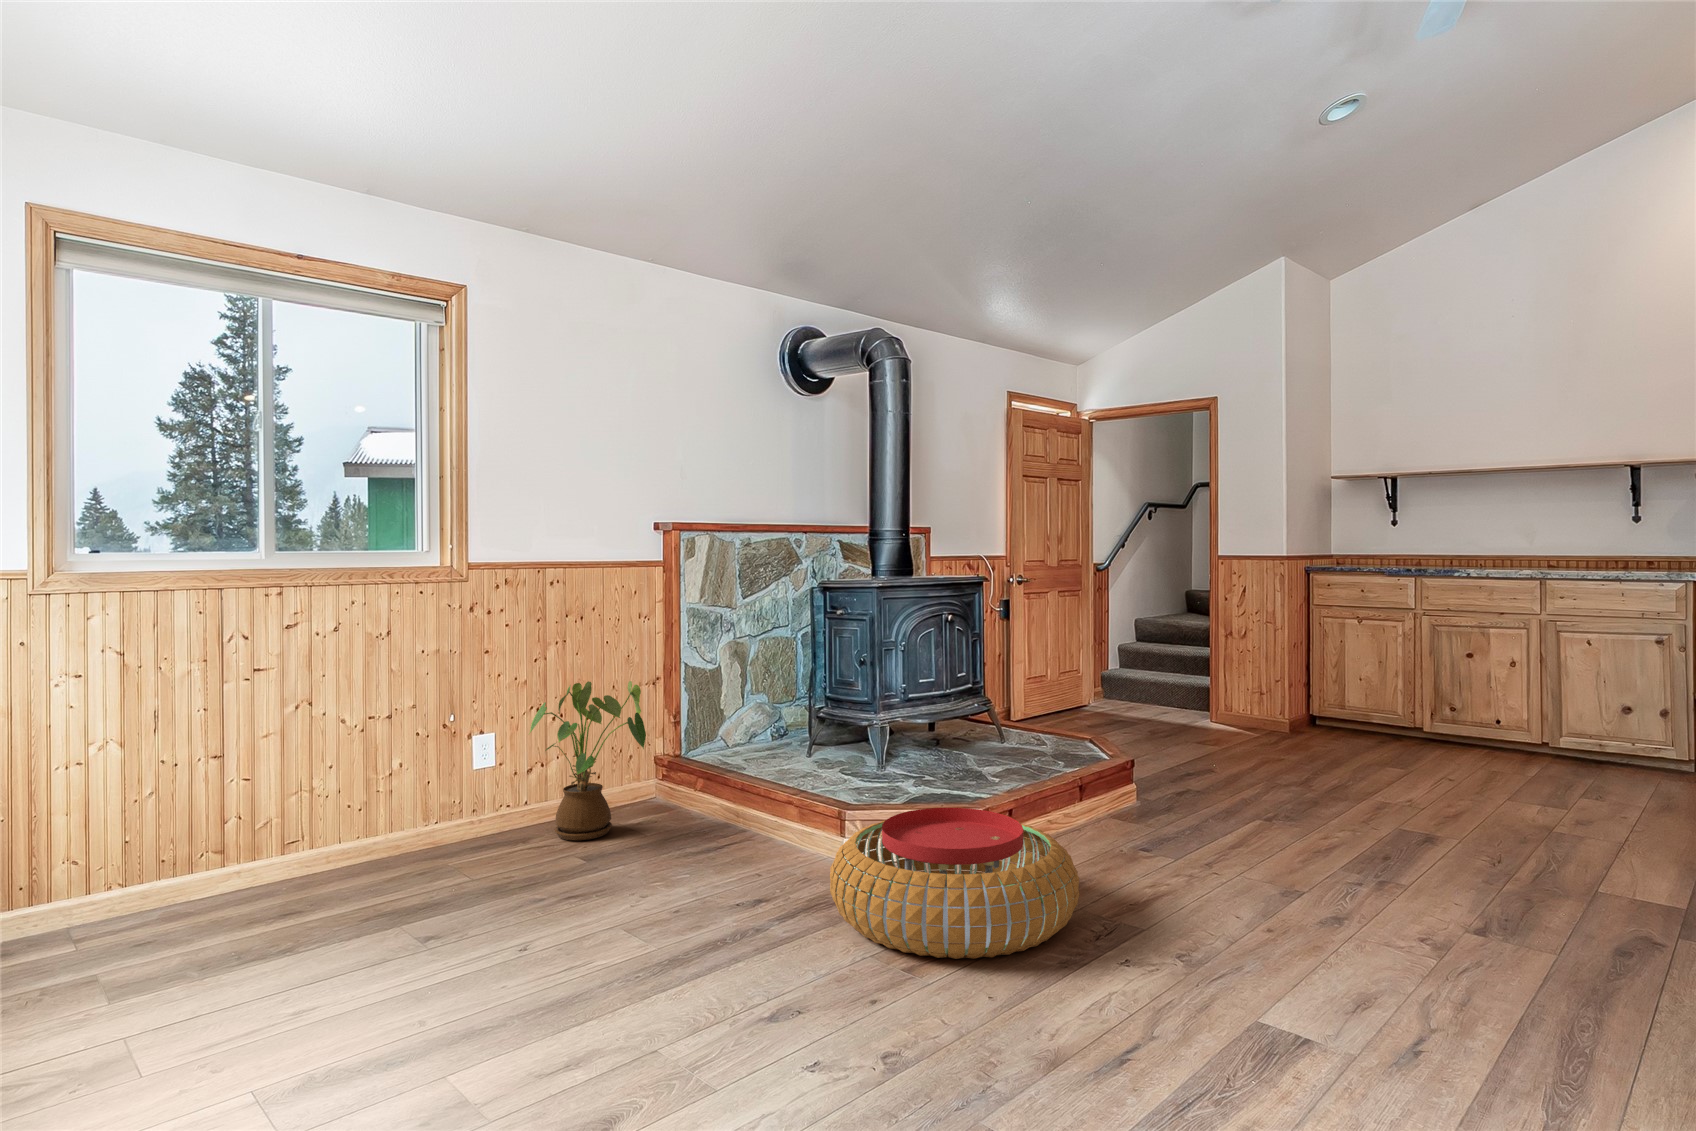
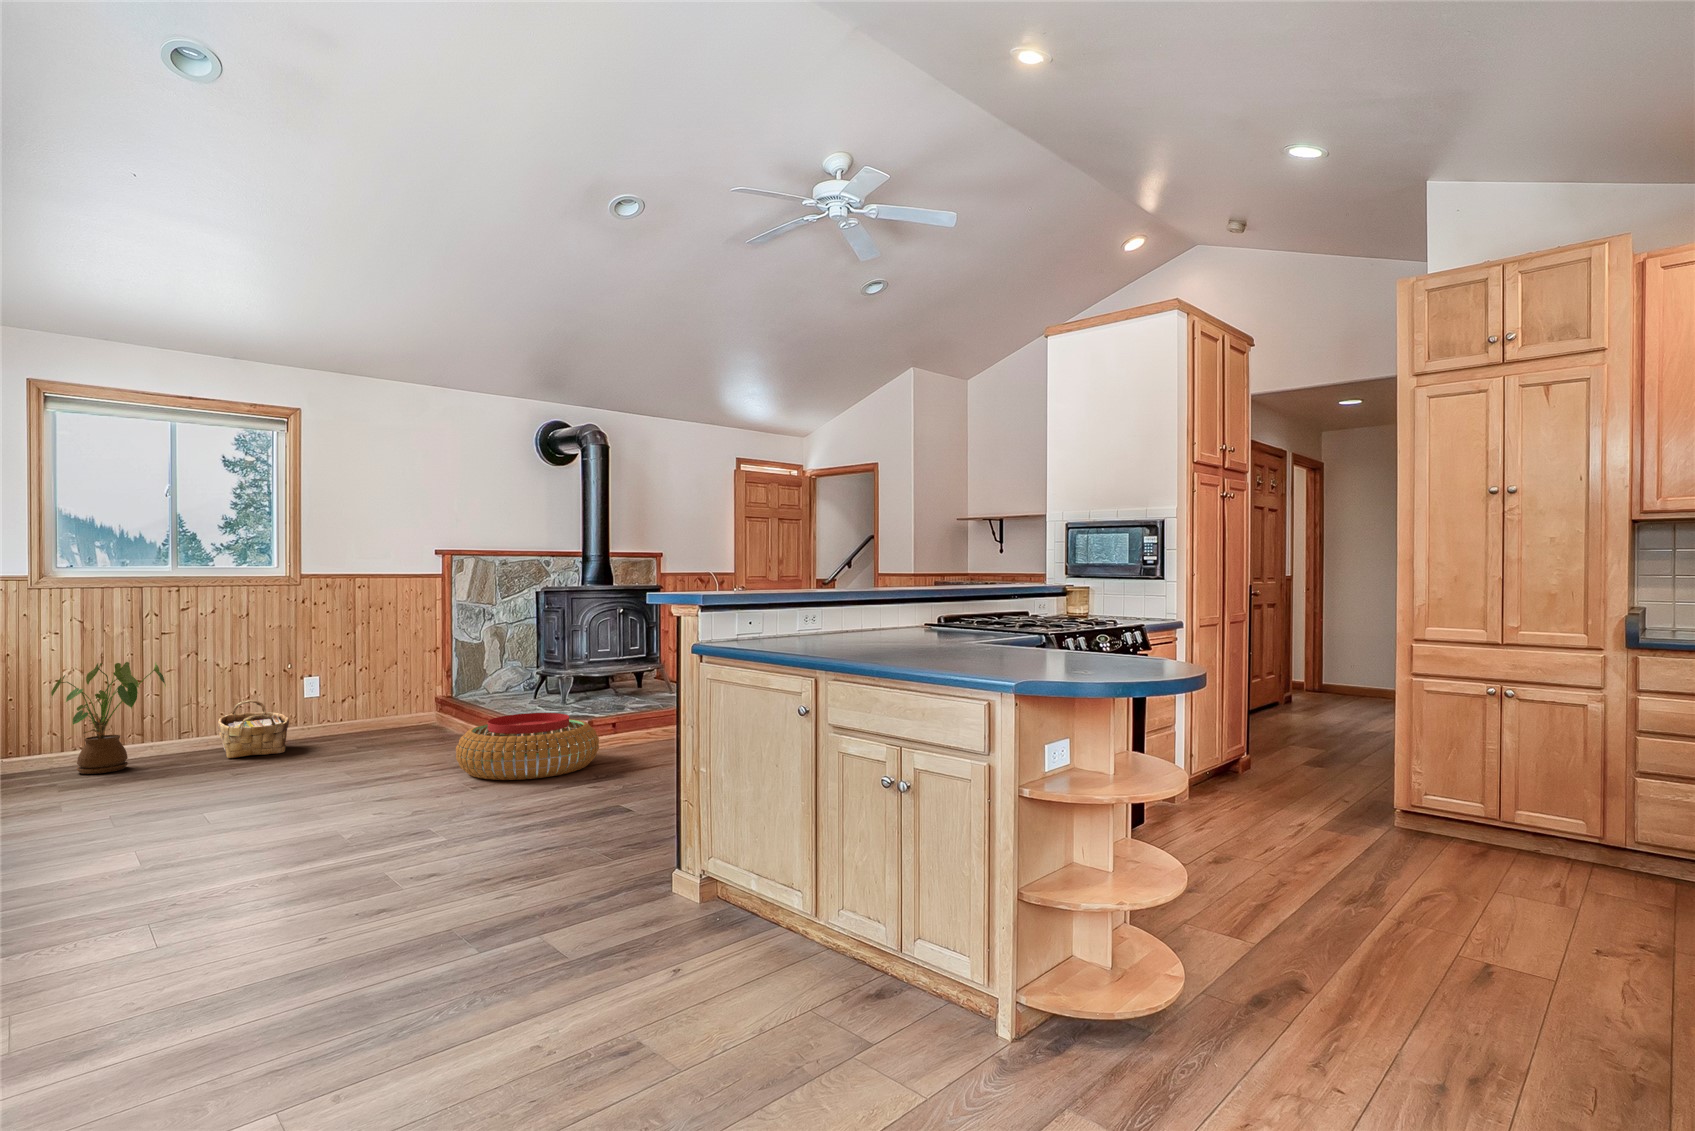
house plant: present [529,681,646,840] -> present [51,662,166,774]
woven basket: none [355,778,472,890] -> present [218,700,289,759]

